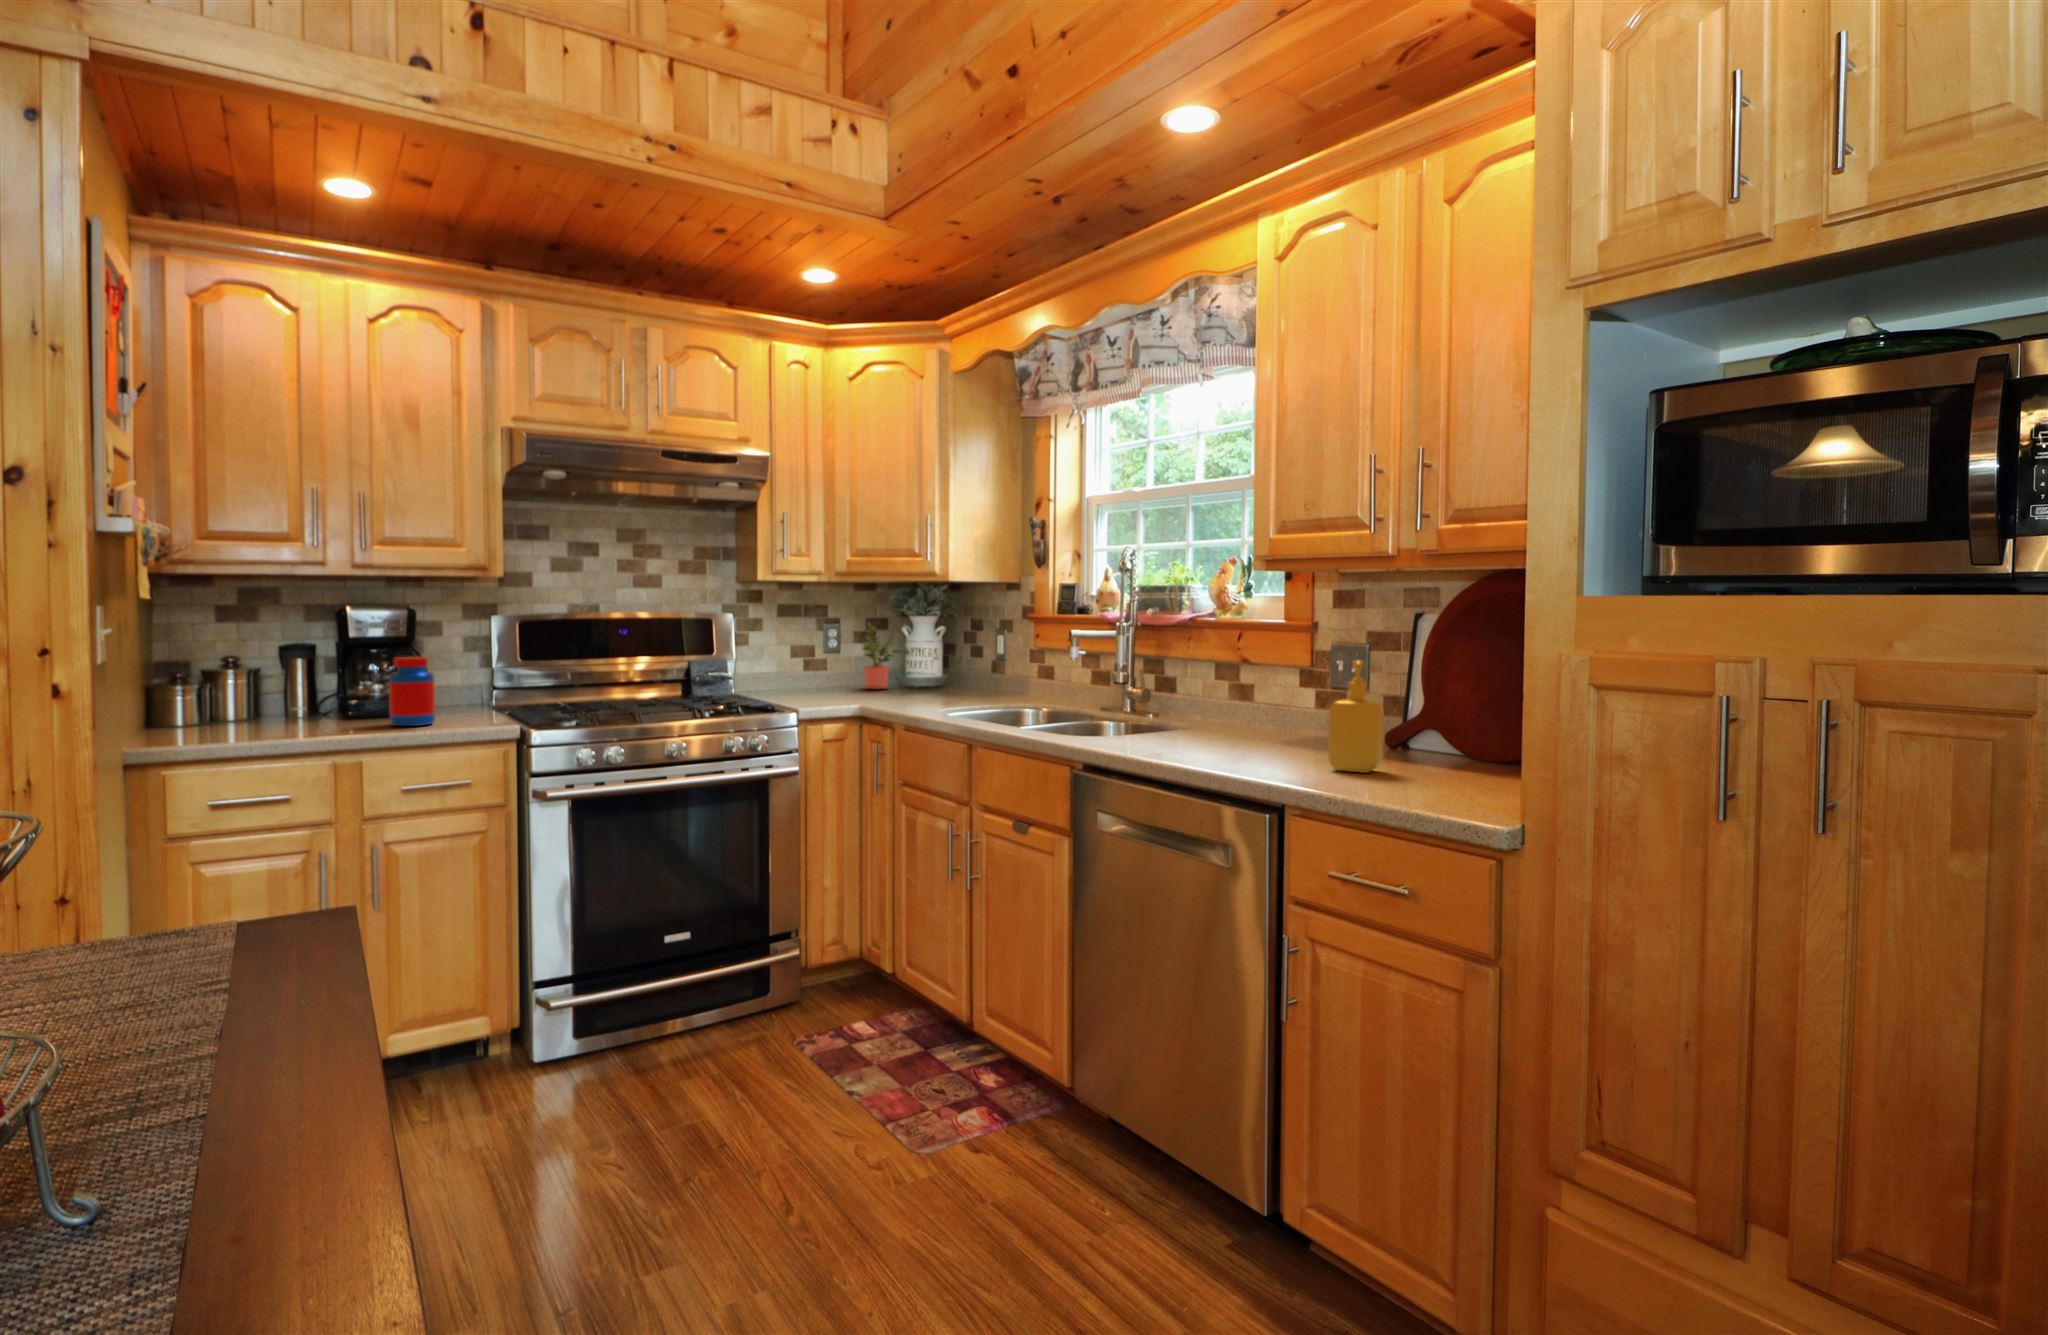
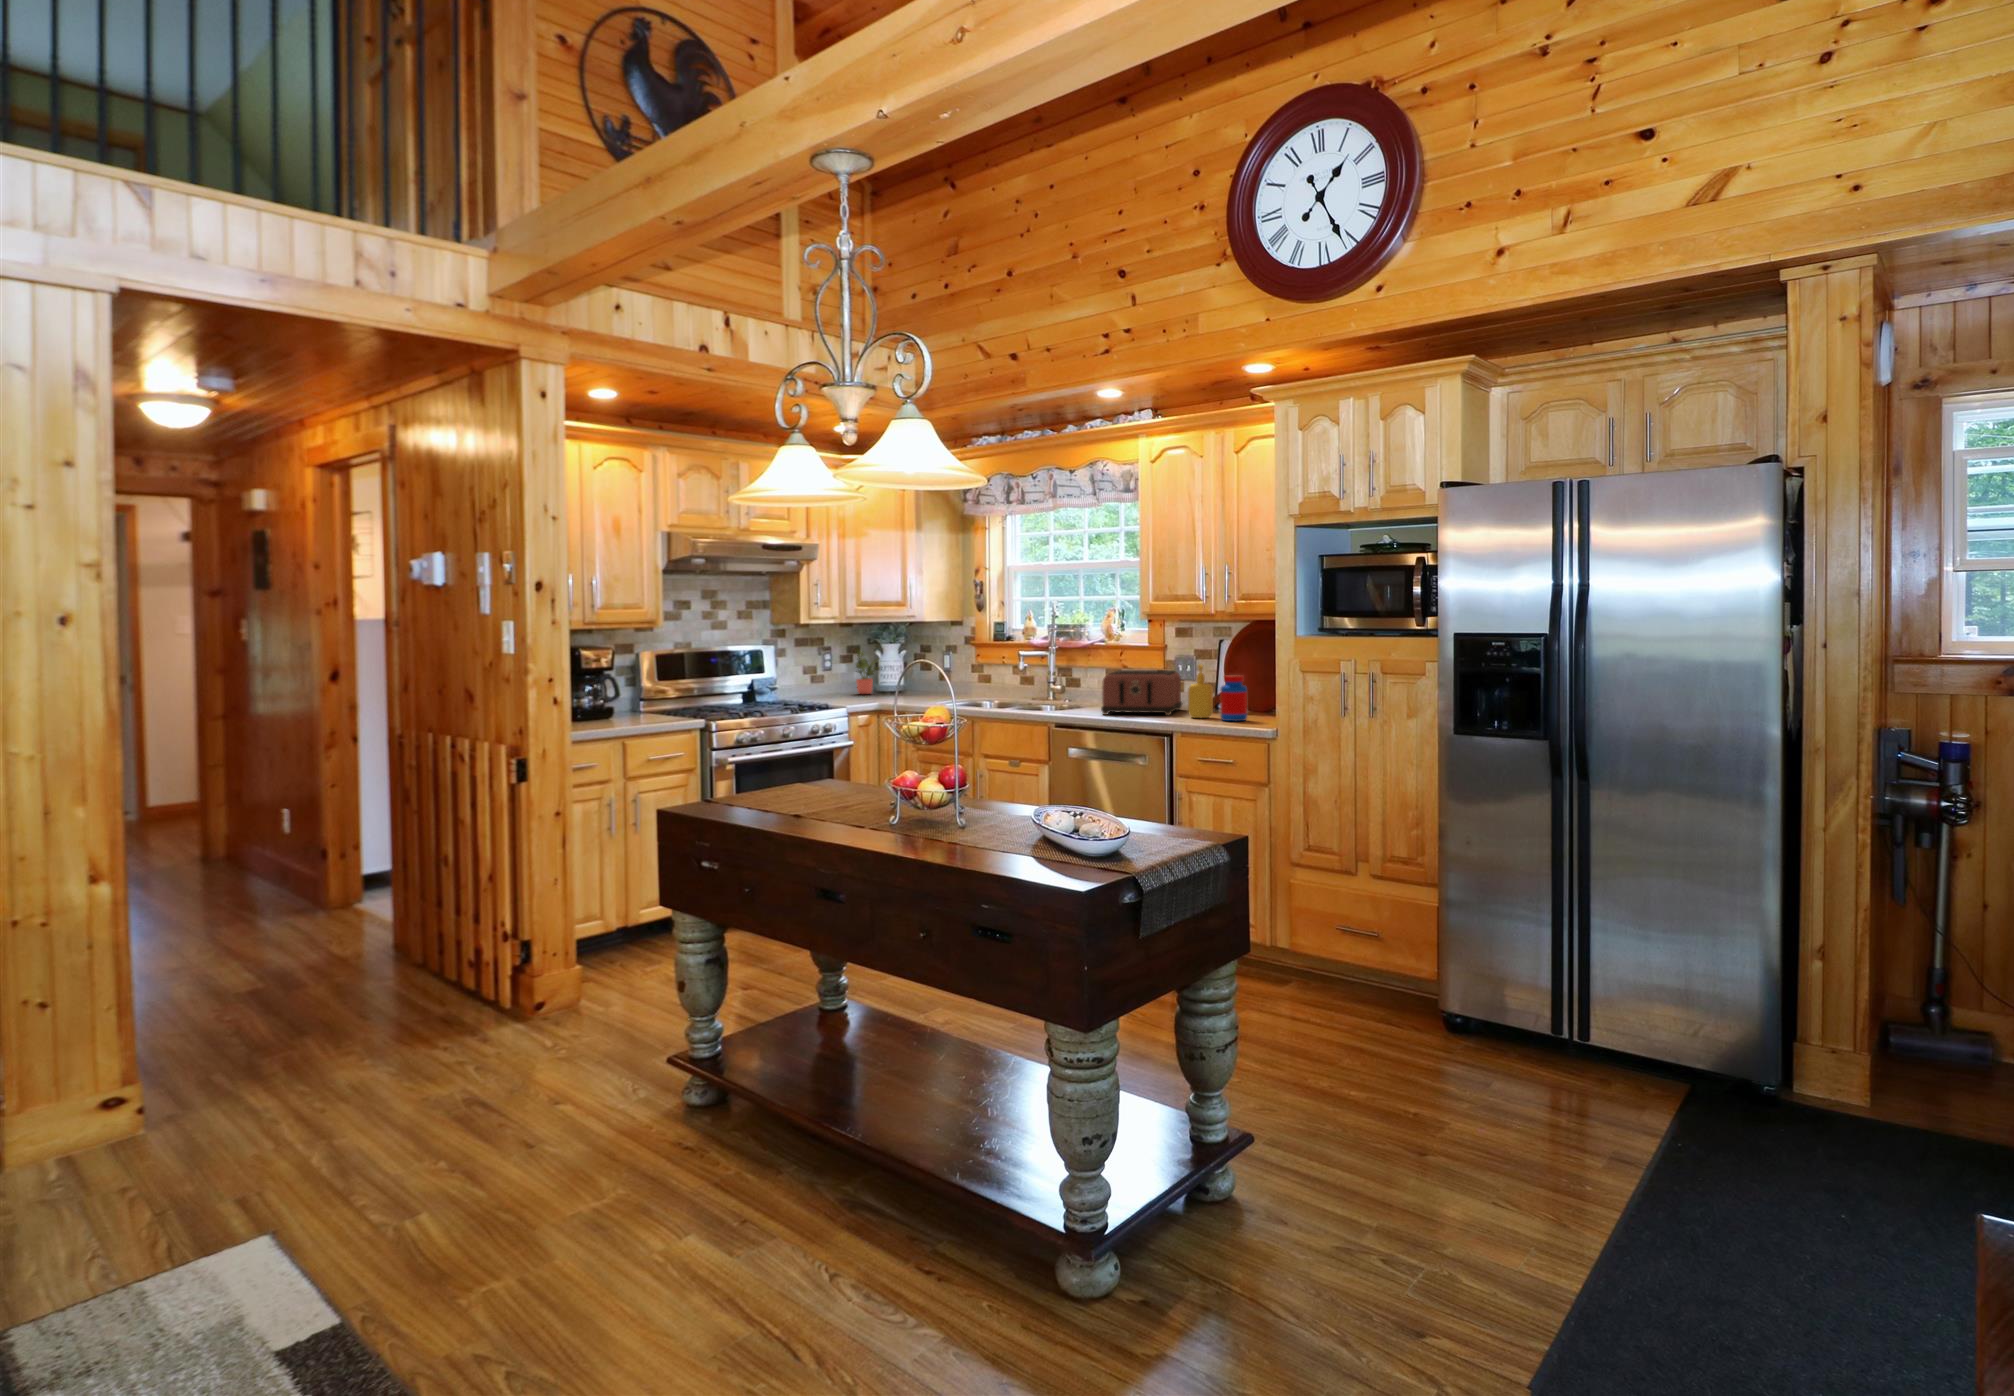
jar: present [389,657,435,726] -> present [1220,675,1247,721]
toaster: none [1163,666,1336,760] -> present [1101,670,1183,715]

